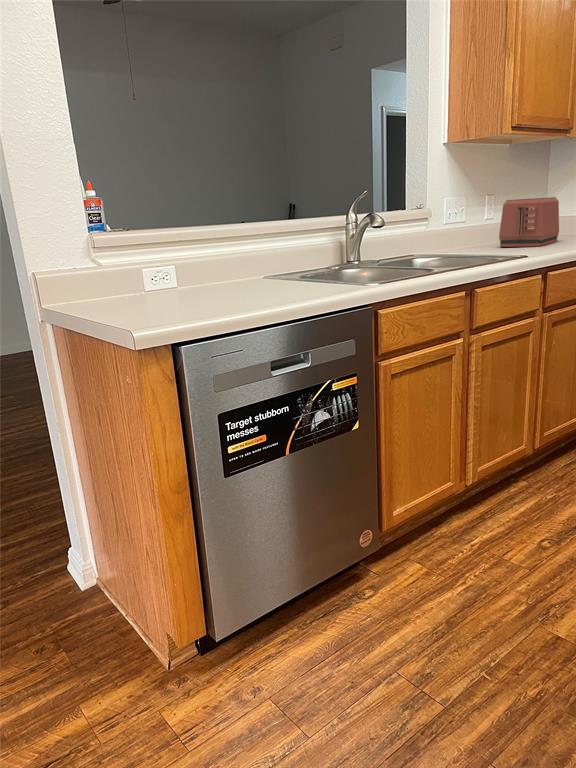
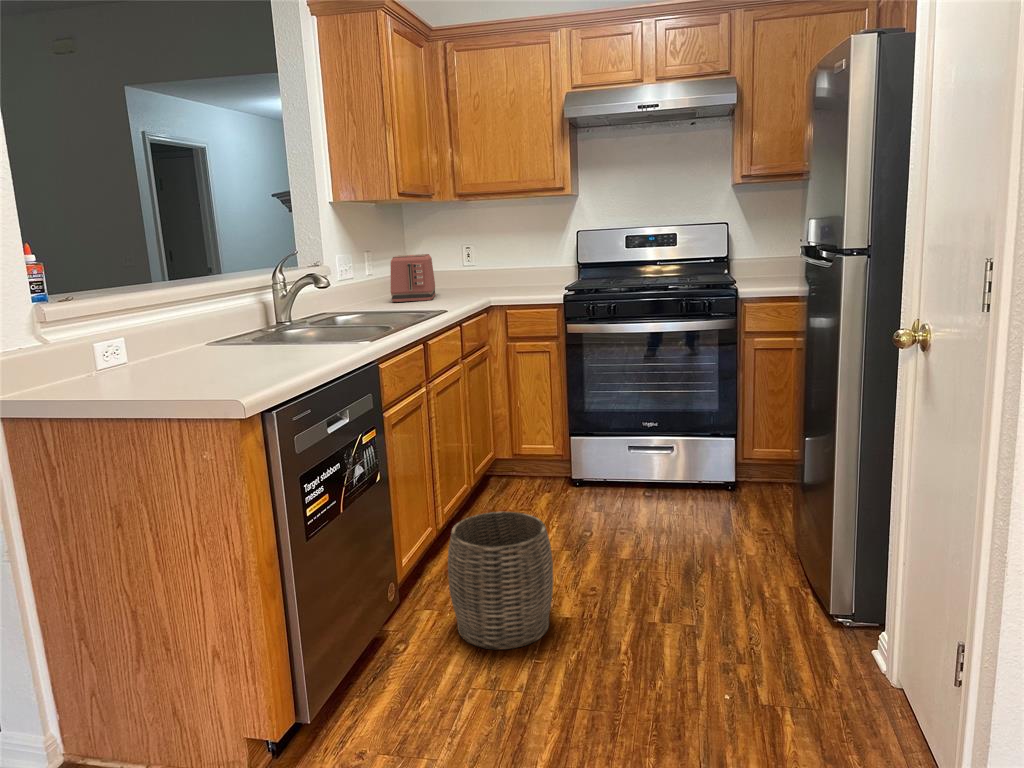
woven basket: none [423,487,548,650] -> present [448,512,554,649]

